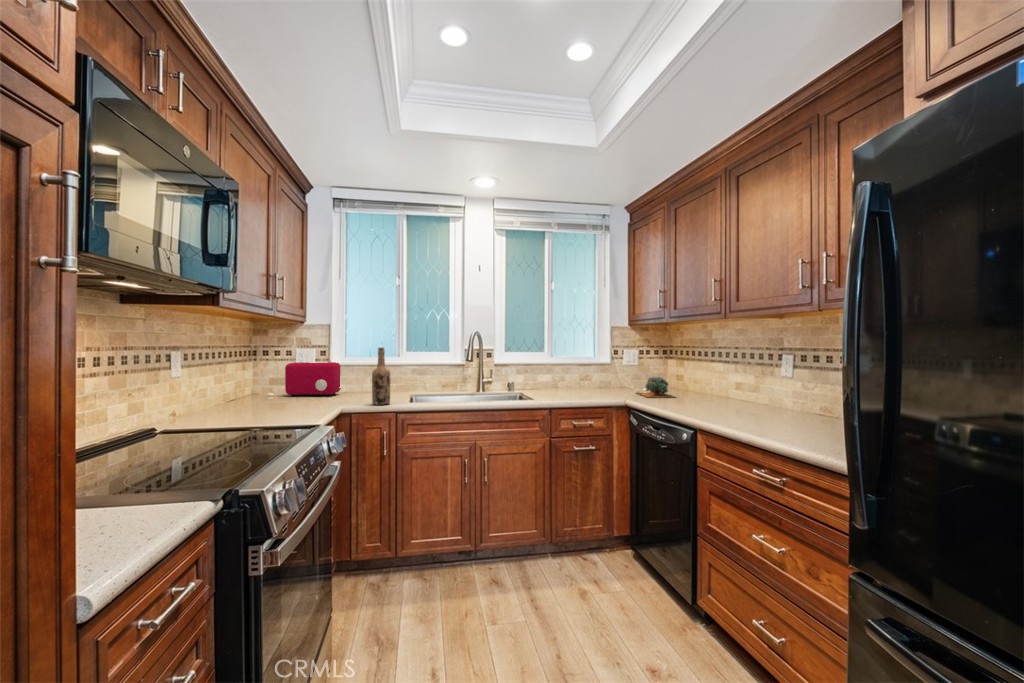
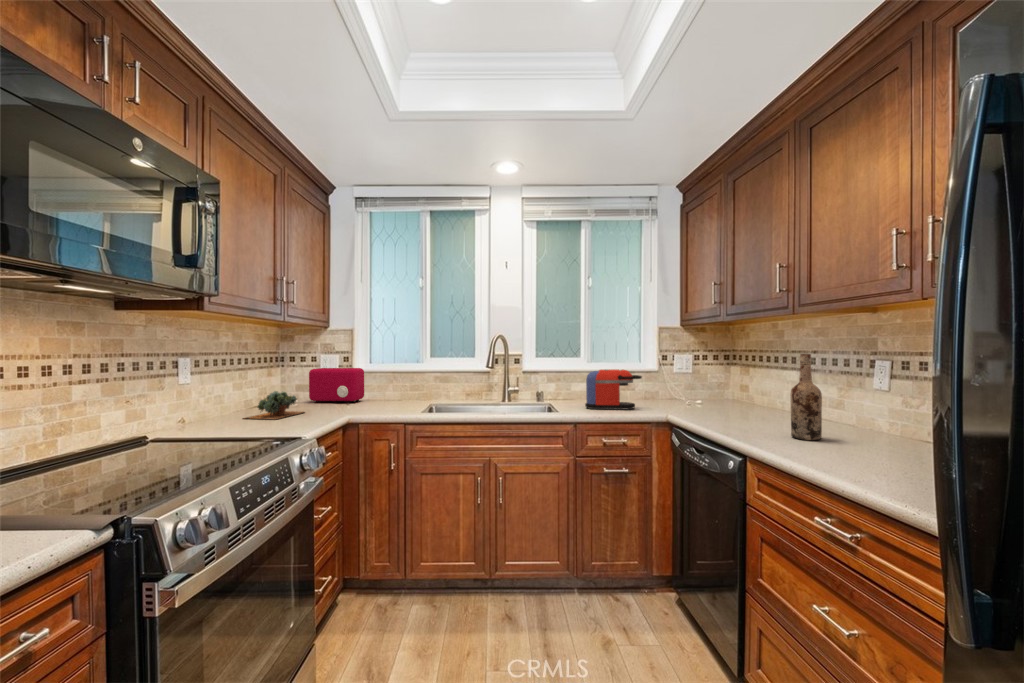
wine bottle: present [372,348,390,405] -> present [790,354,822,440]
coffee maker: none [553,363,600,397] -> present [585,370,642,409]
succulent plant: present [637,377,674,398] -> present [244,391,304,419]

